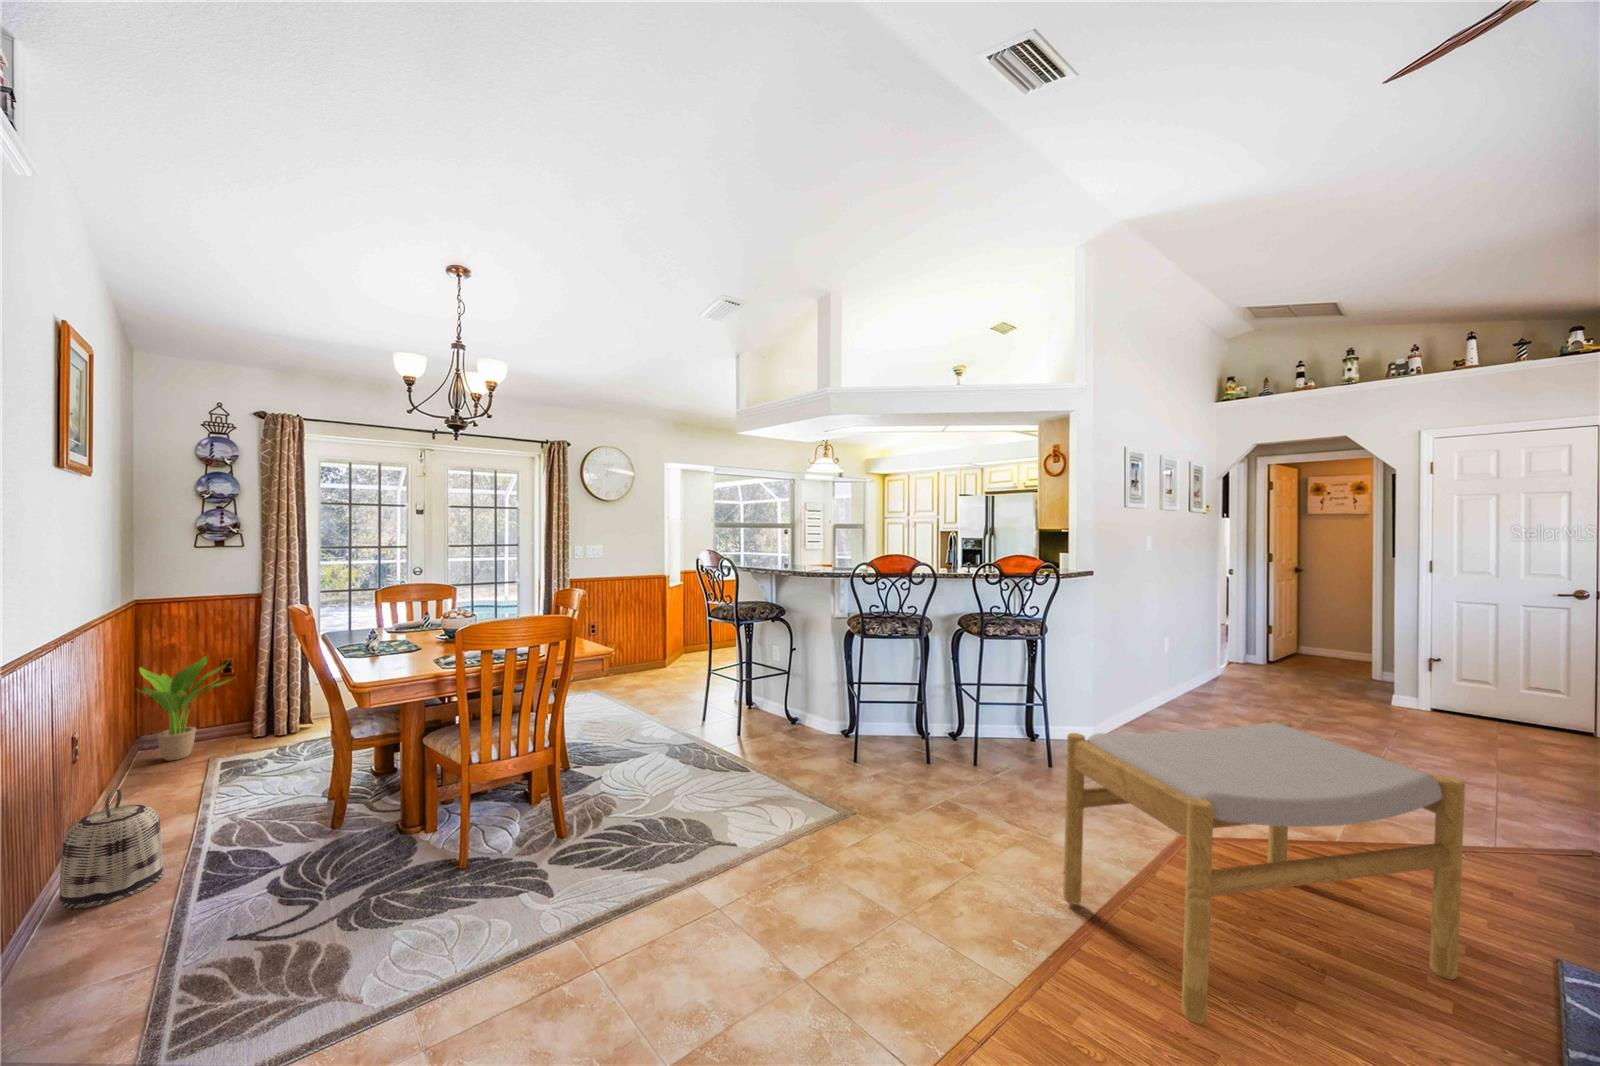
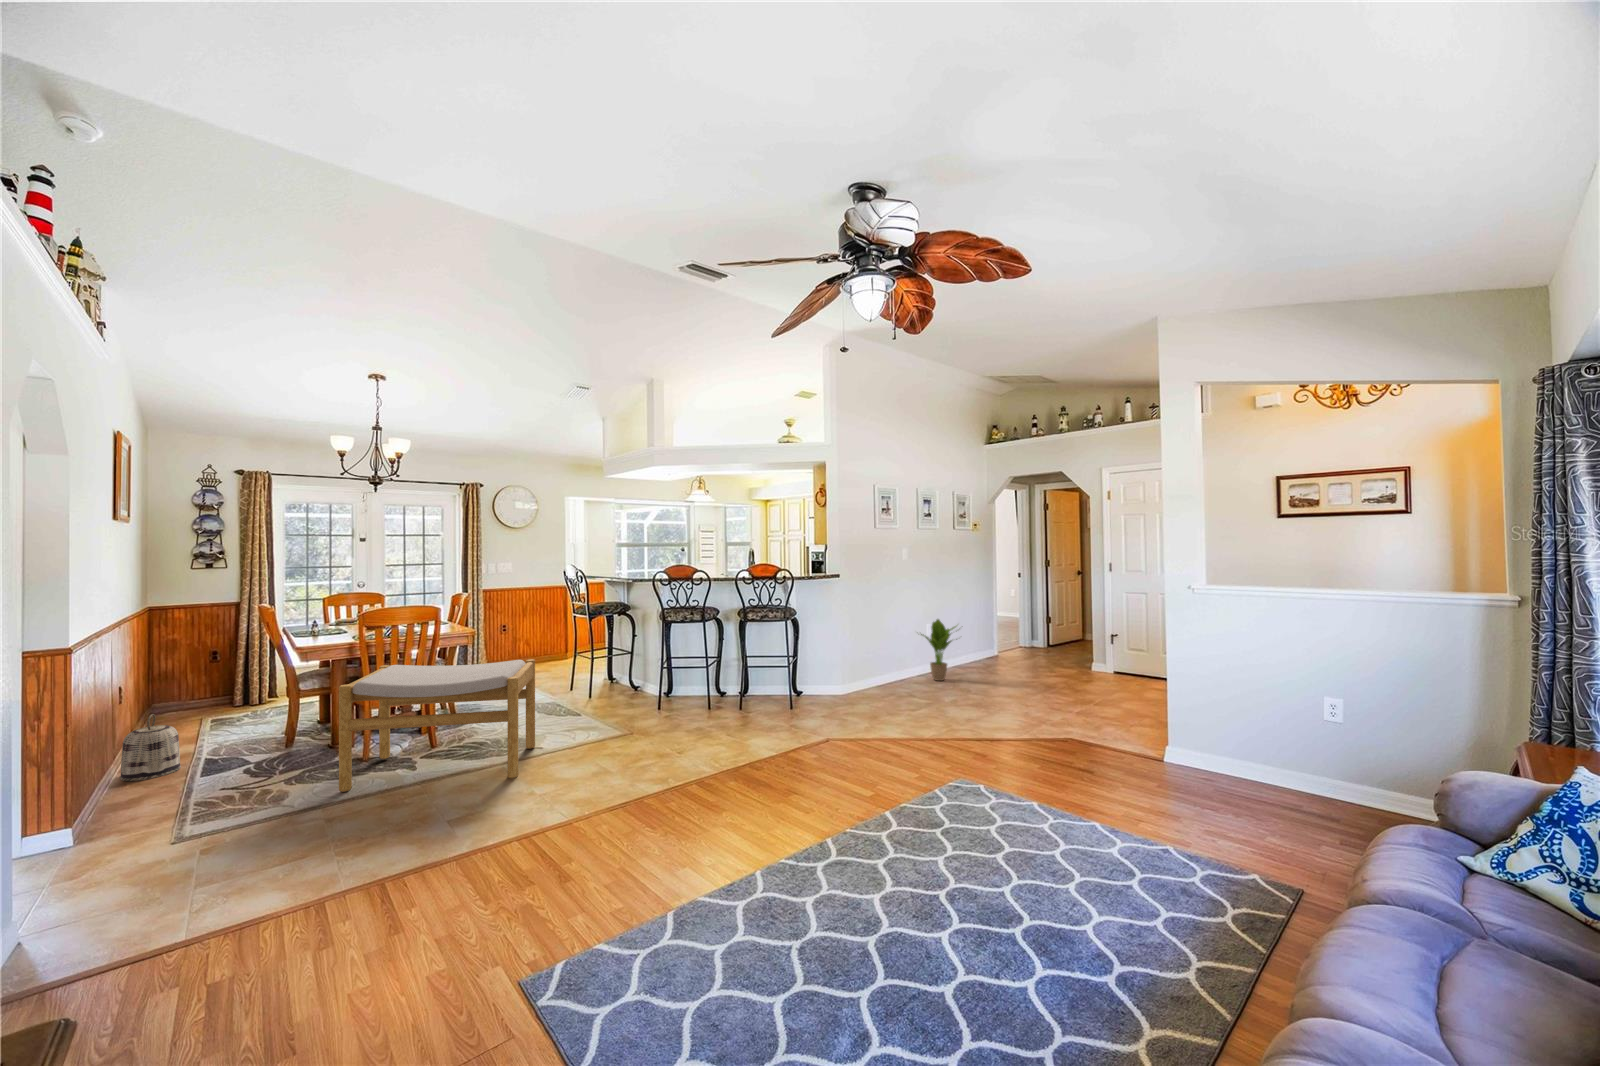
potted plant: present [137,657,232,761] -> present [921,619,957,681]
footstool: present [1063,721,1465,1024] -> present [339,659,535,792]

